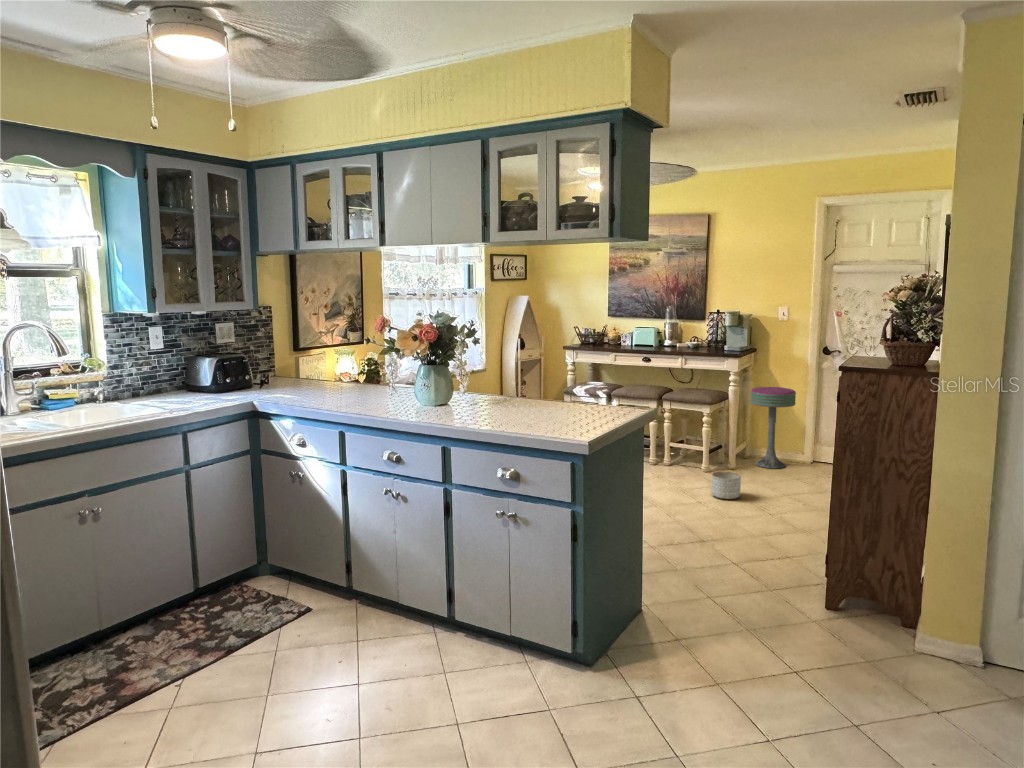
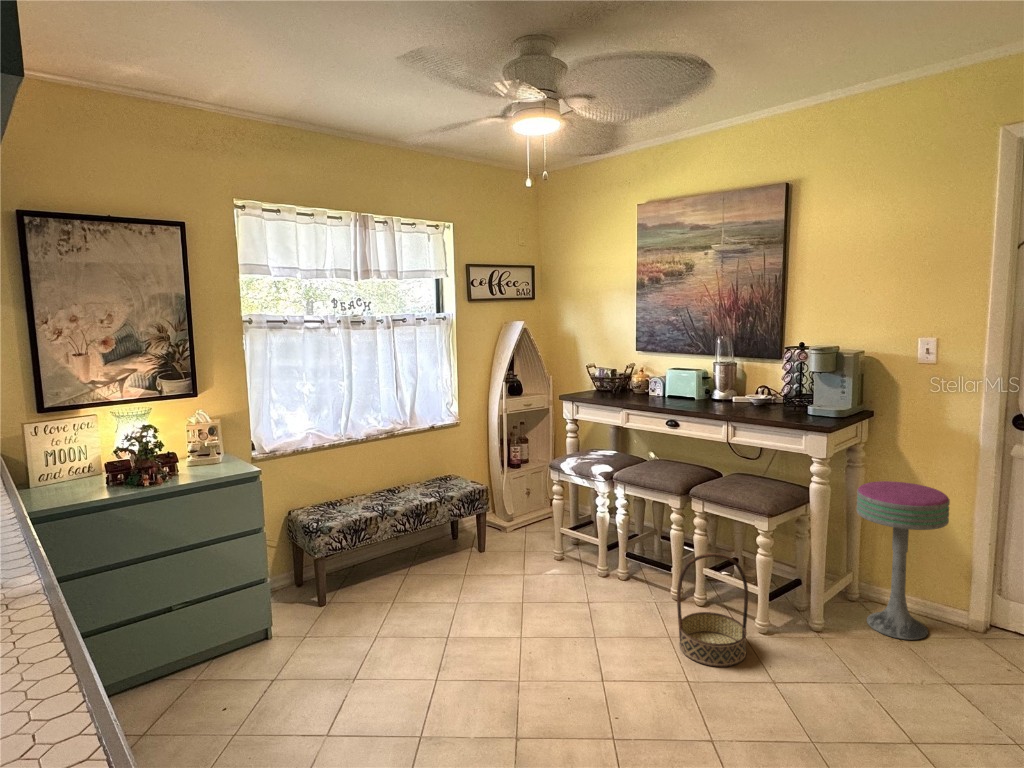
basket: none [666,424,703,483] -> present [677,553,748,667]
planter: present [711,471,741,500] -> none [739,667,801,739]

